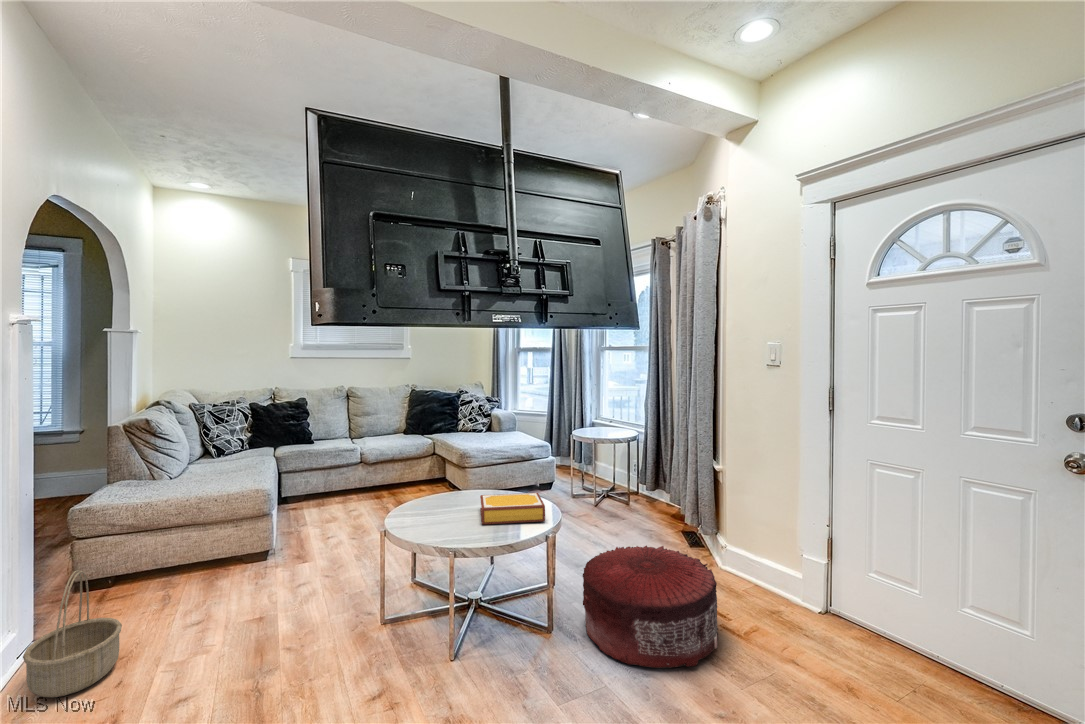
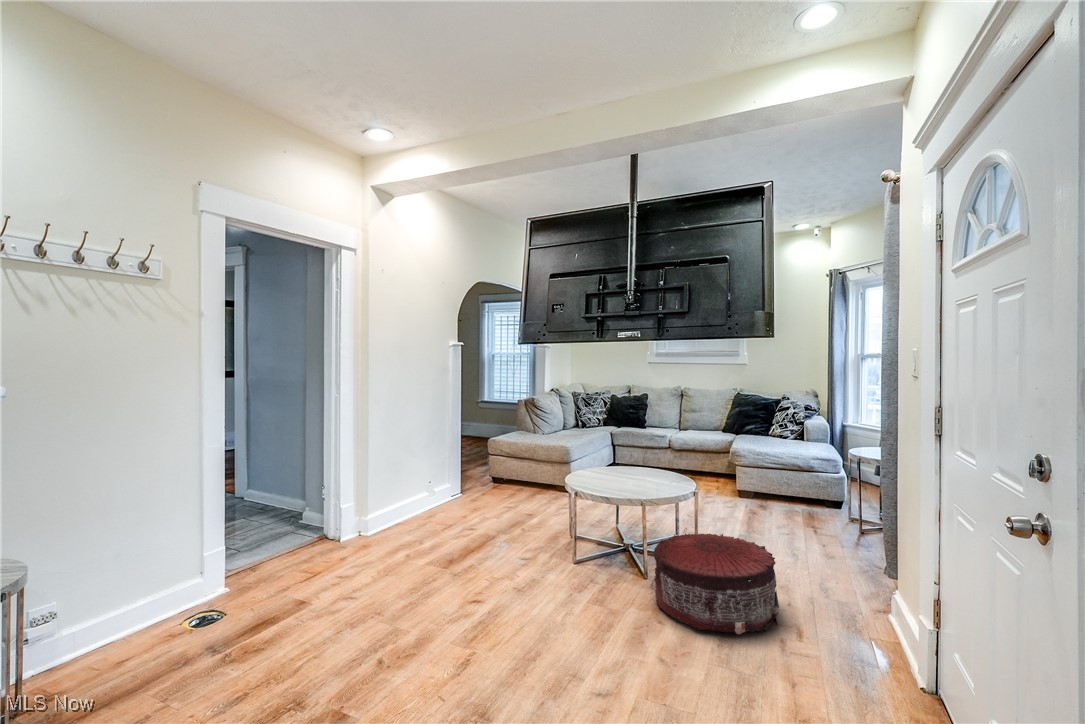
book: present [480,493,545,524] -> none [612,465,671,490]
basket: present [23,570,122,697] -> none [441,459,476,512]

